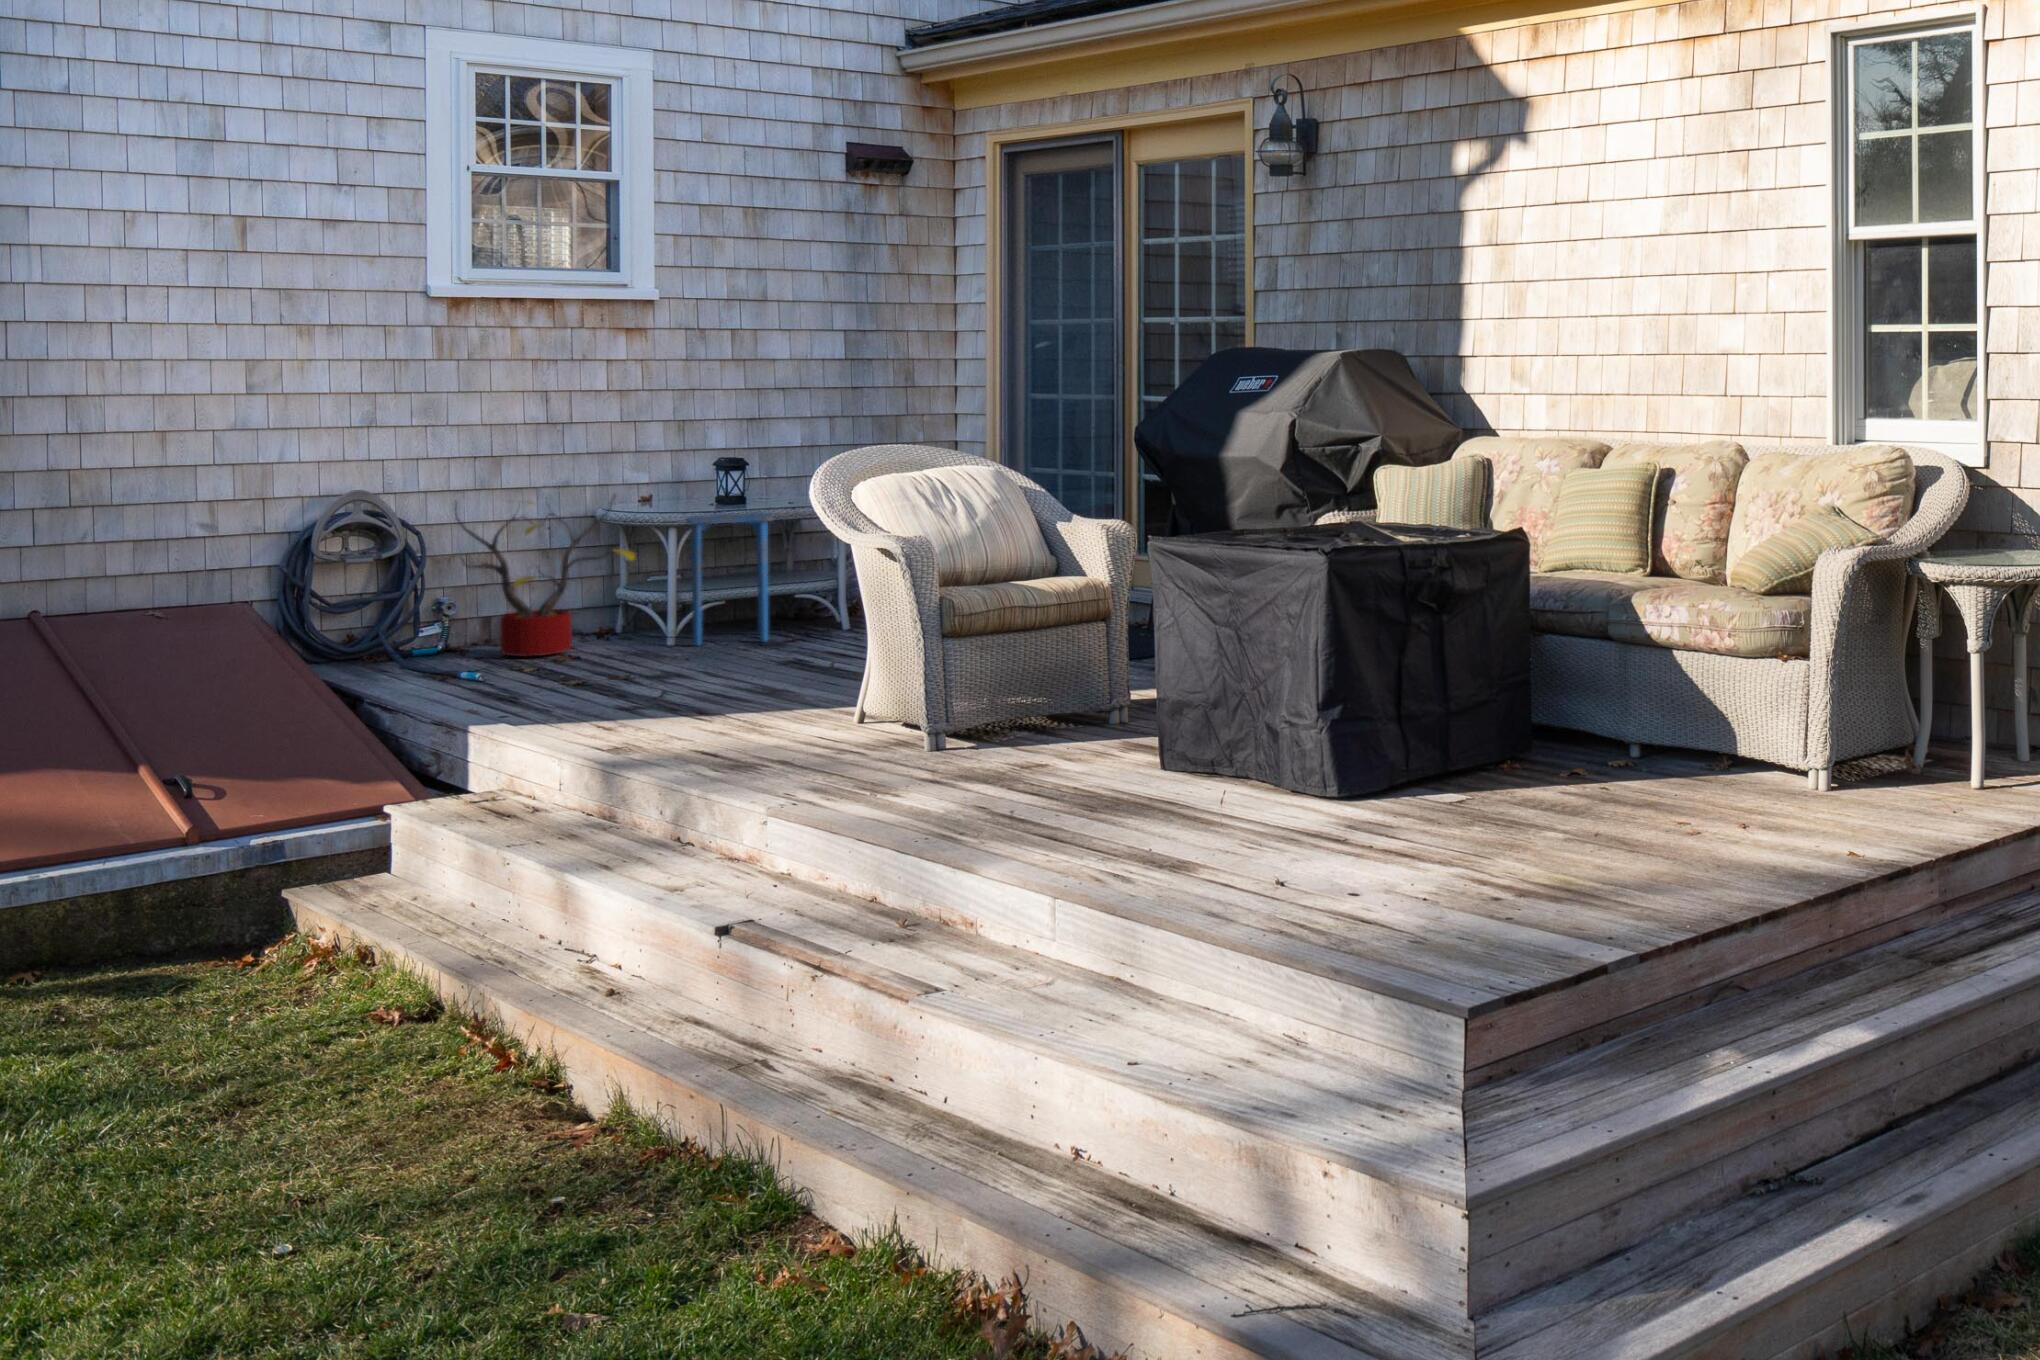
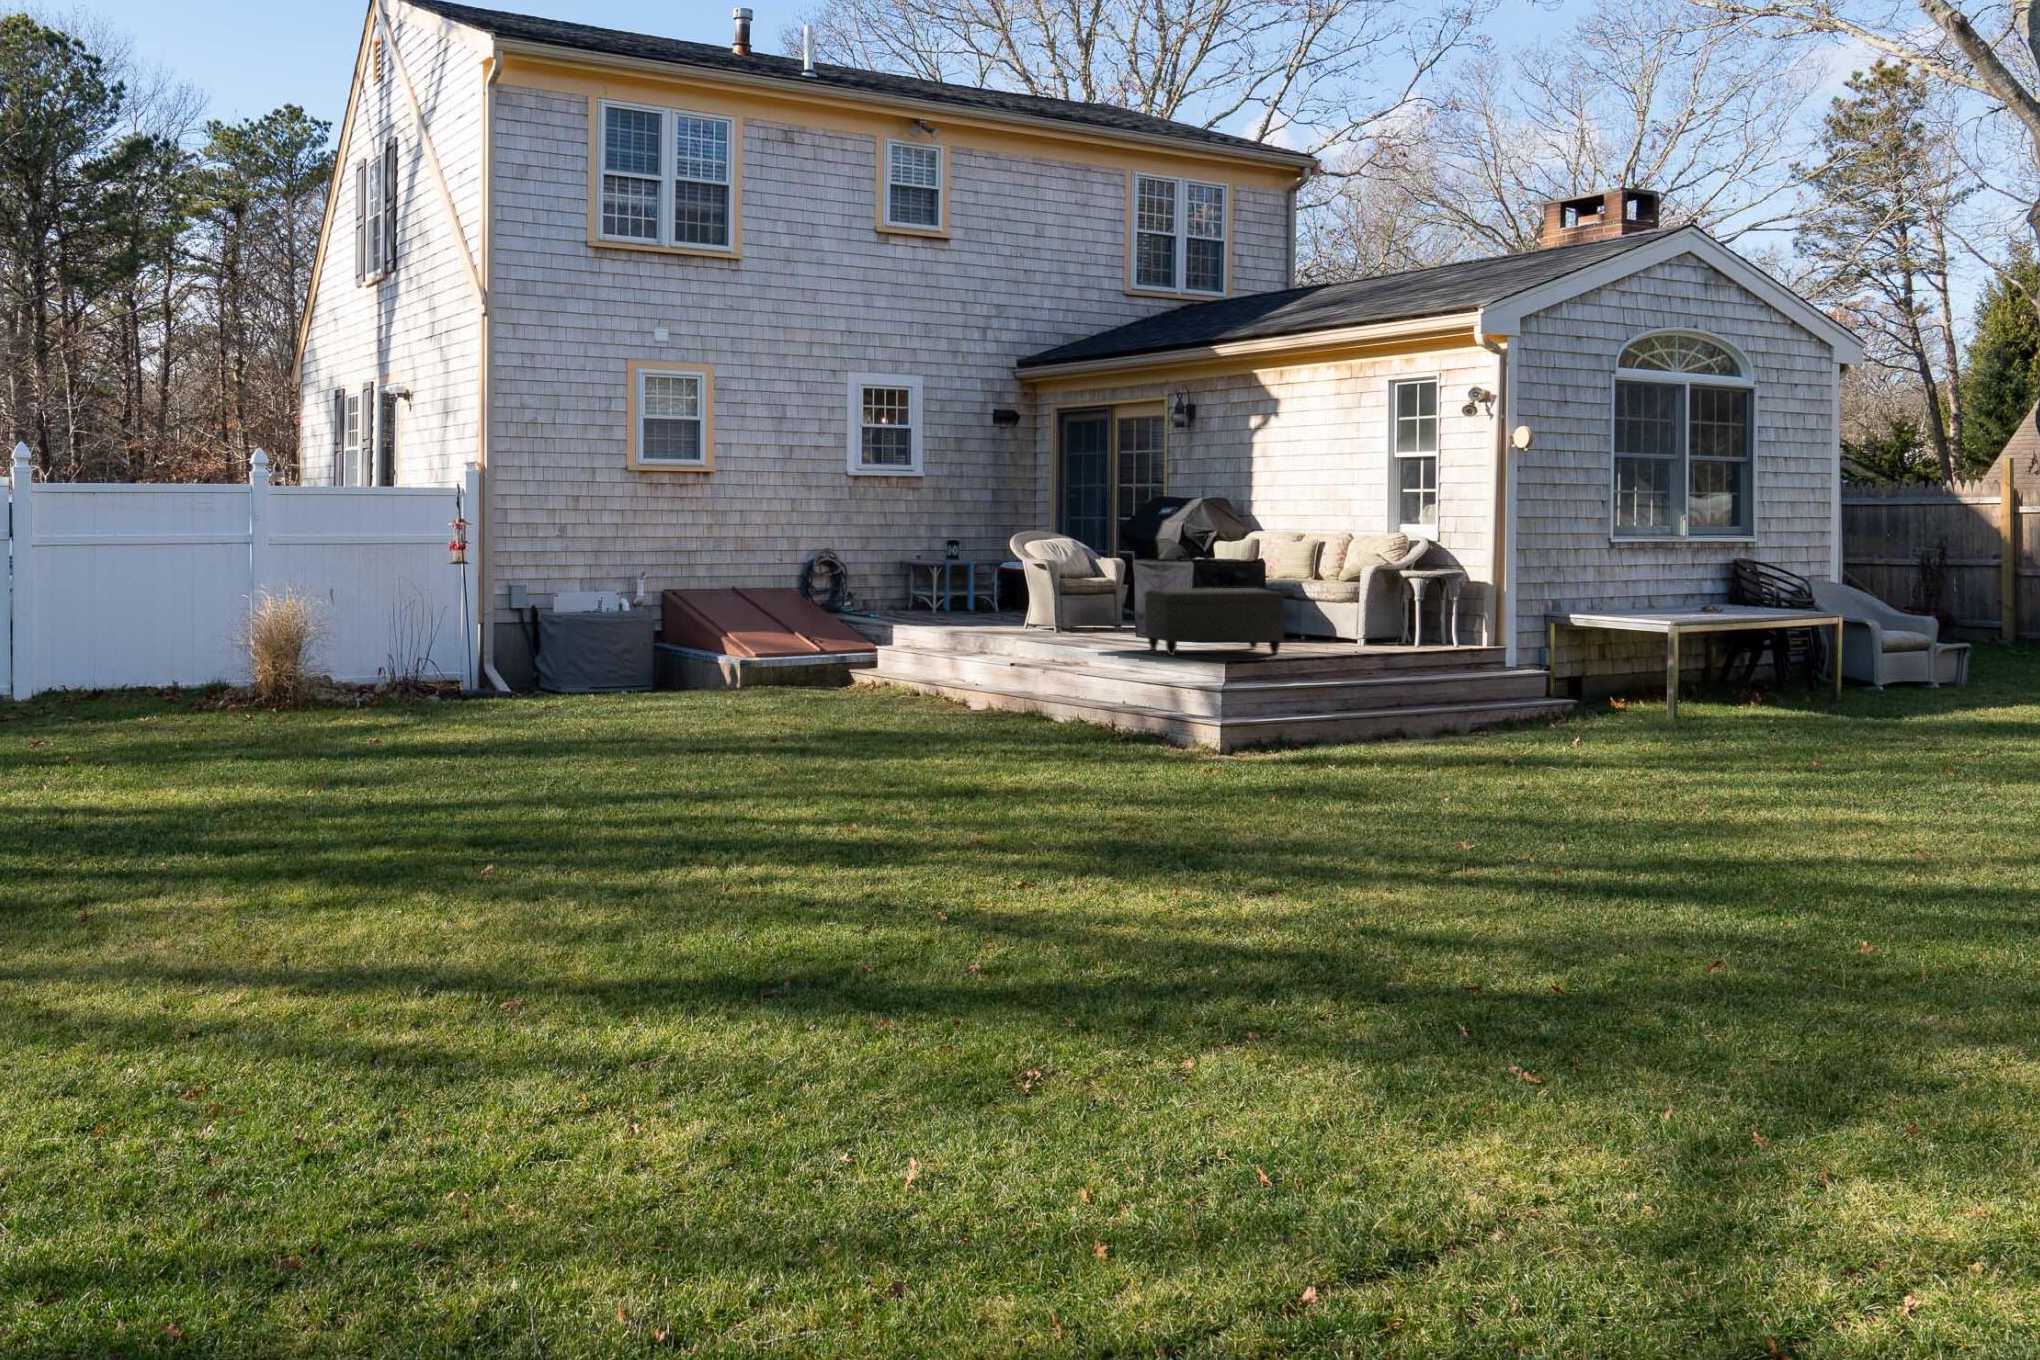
decorative plant: present [456,498,635,656] -> none [856,551,926,611]
ottoman: none [1195,623,1631,883] -> present [1145,588,1284,655]

